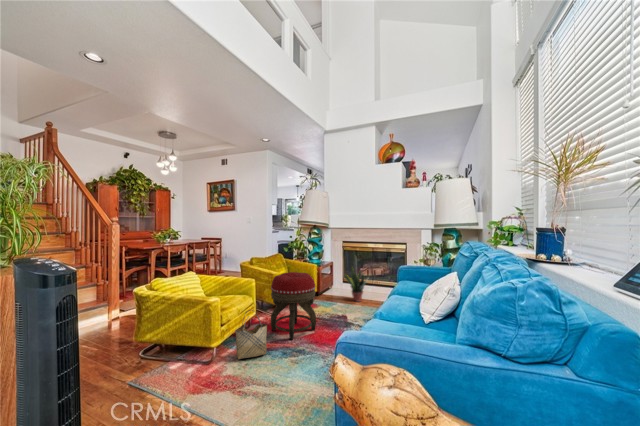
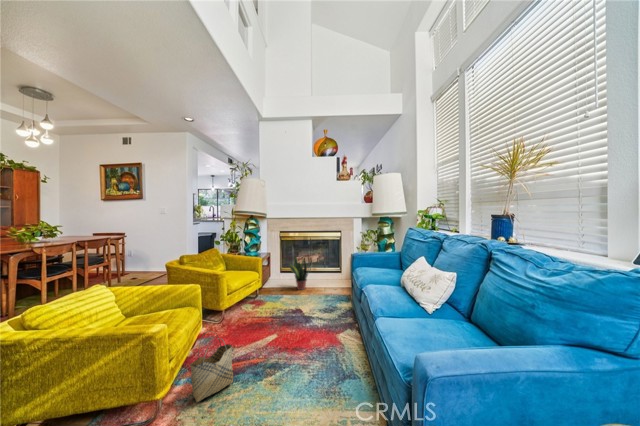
footstool: present [271,272,316,340] -> none [224,271,278,352]

